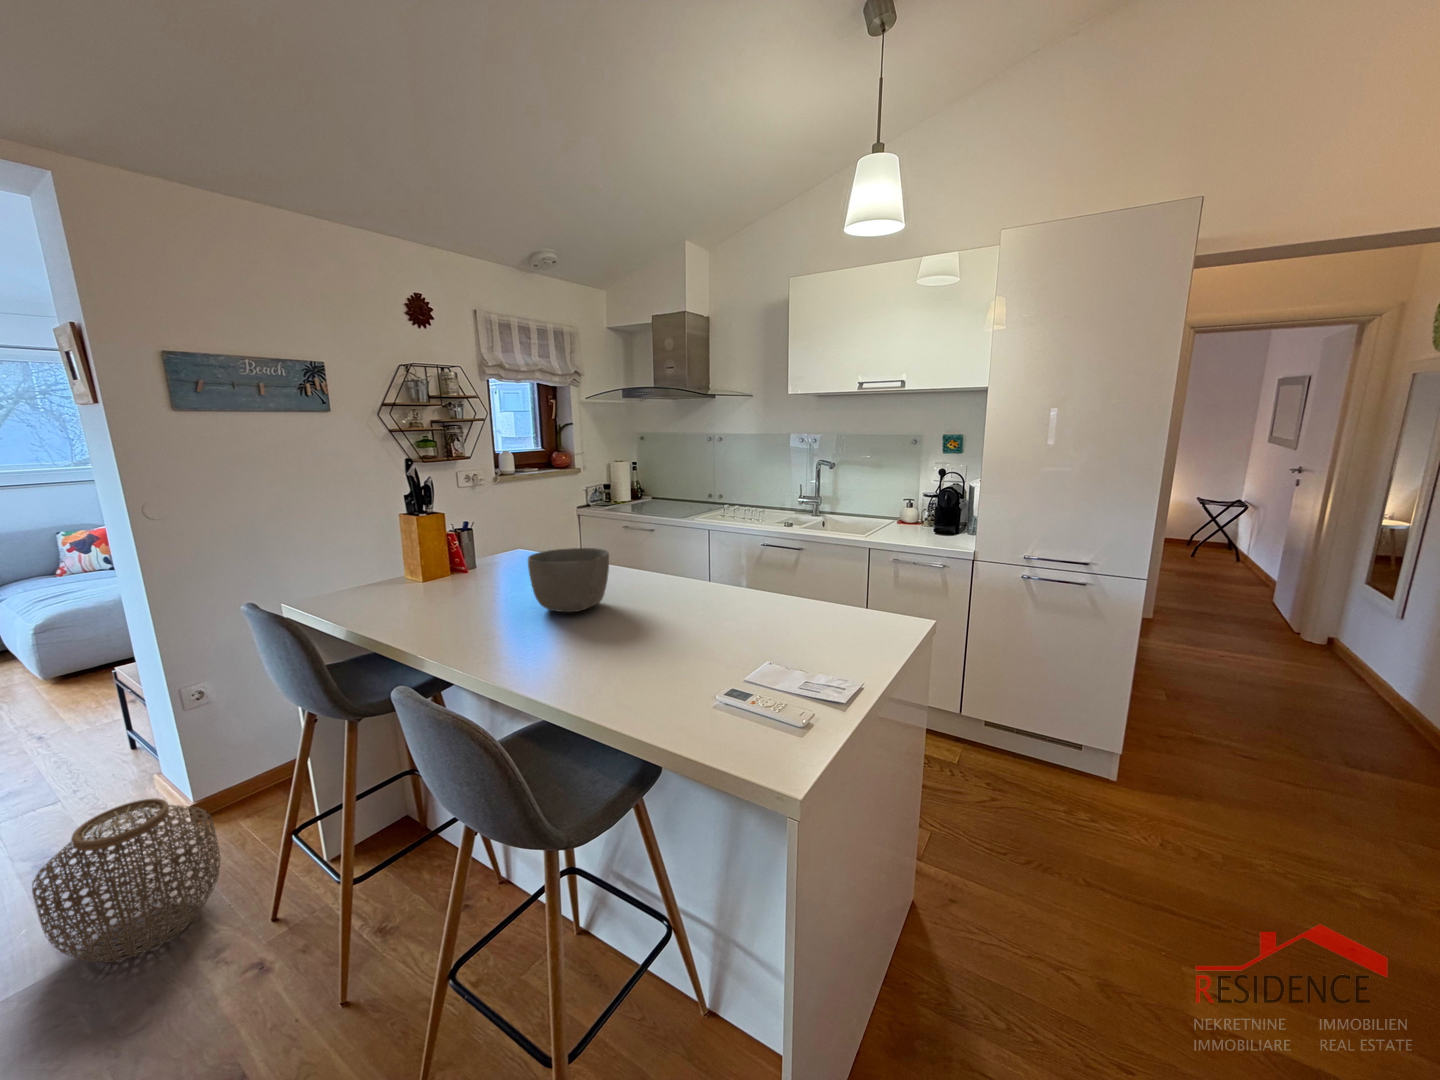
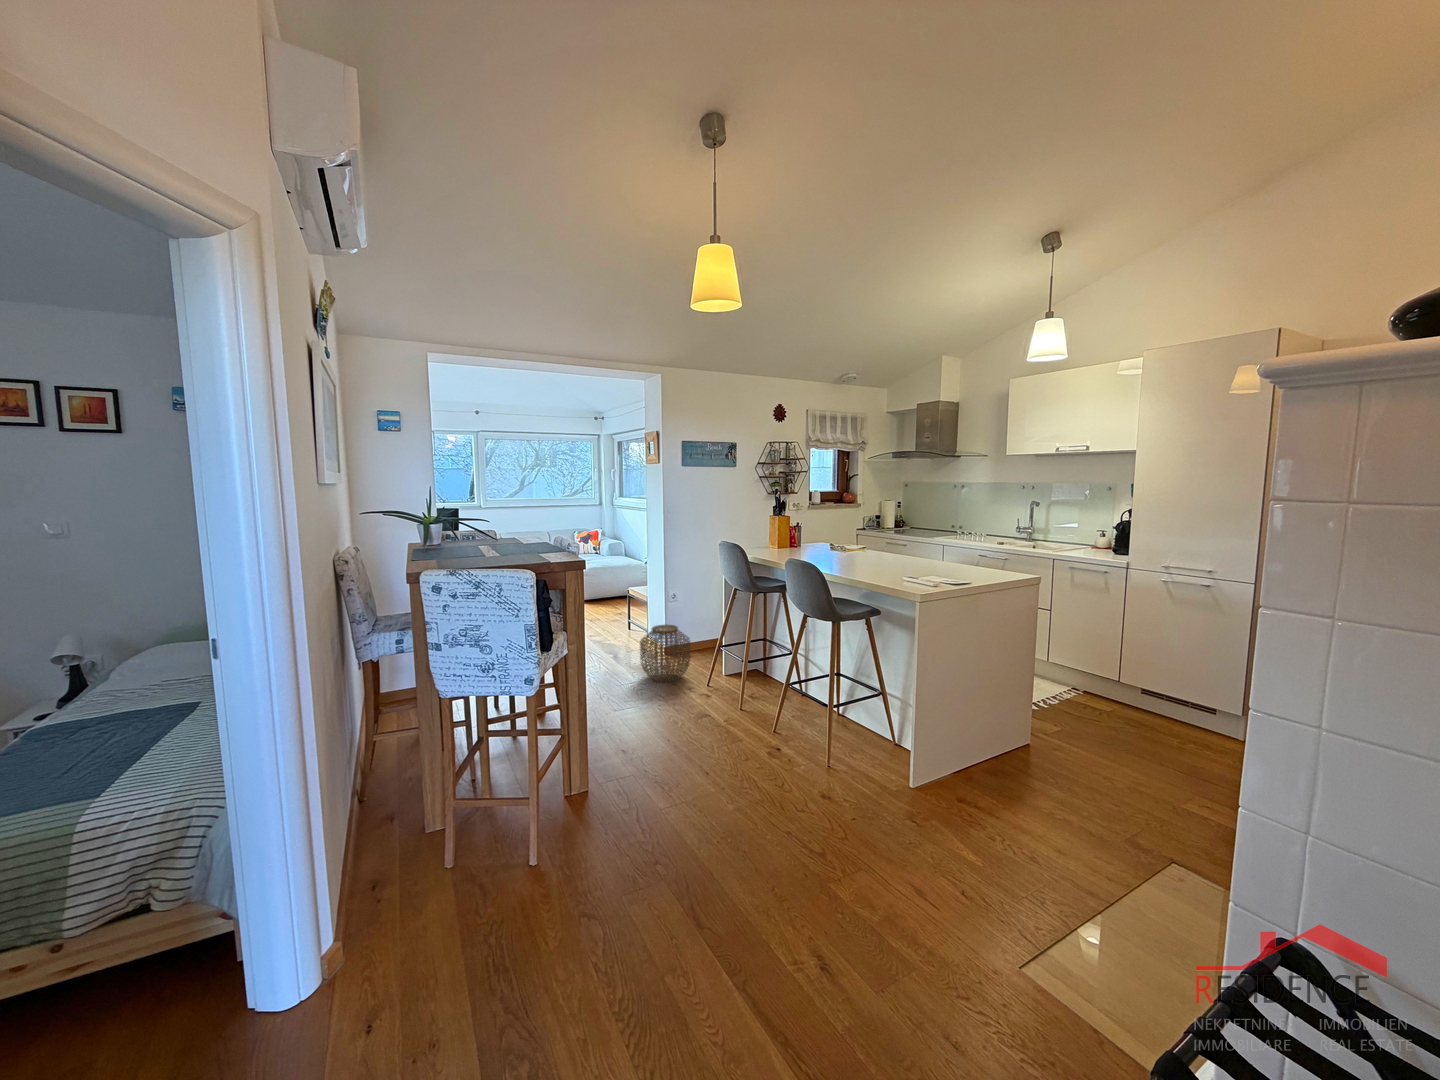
bowl: present [528,548,609,612] -> none [830,532,867,559]

